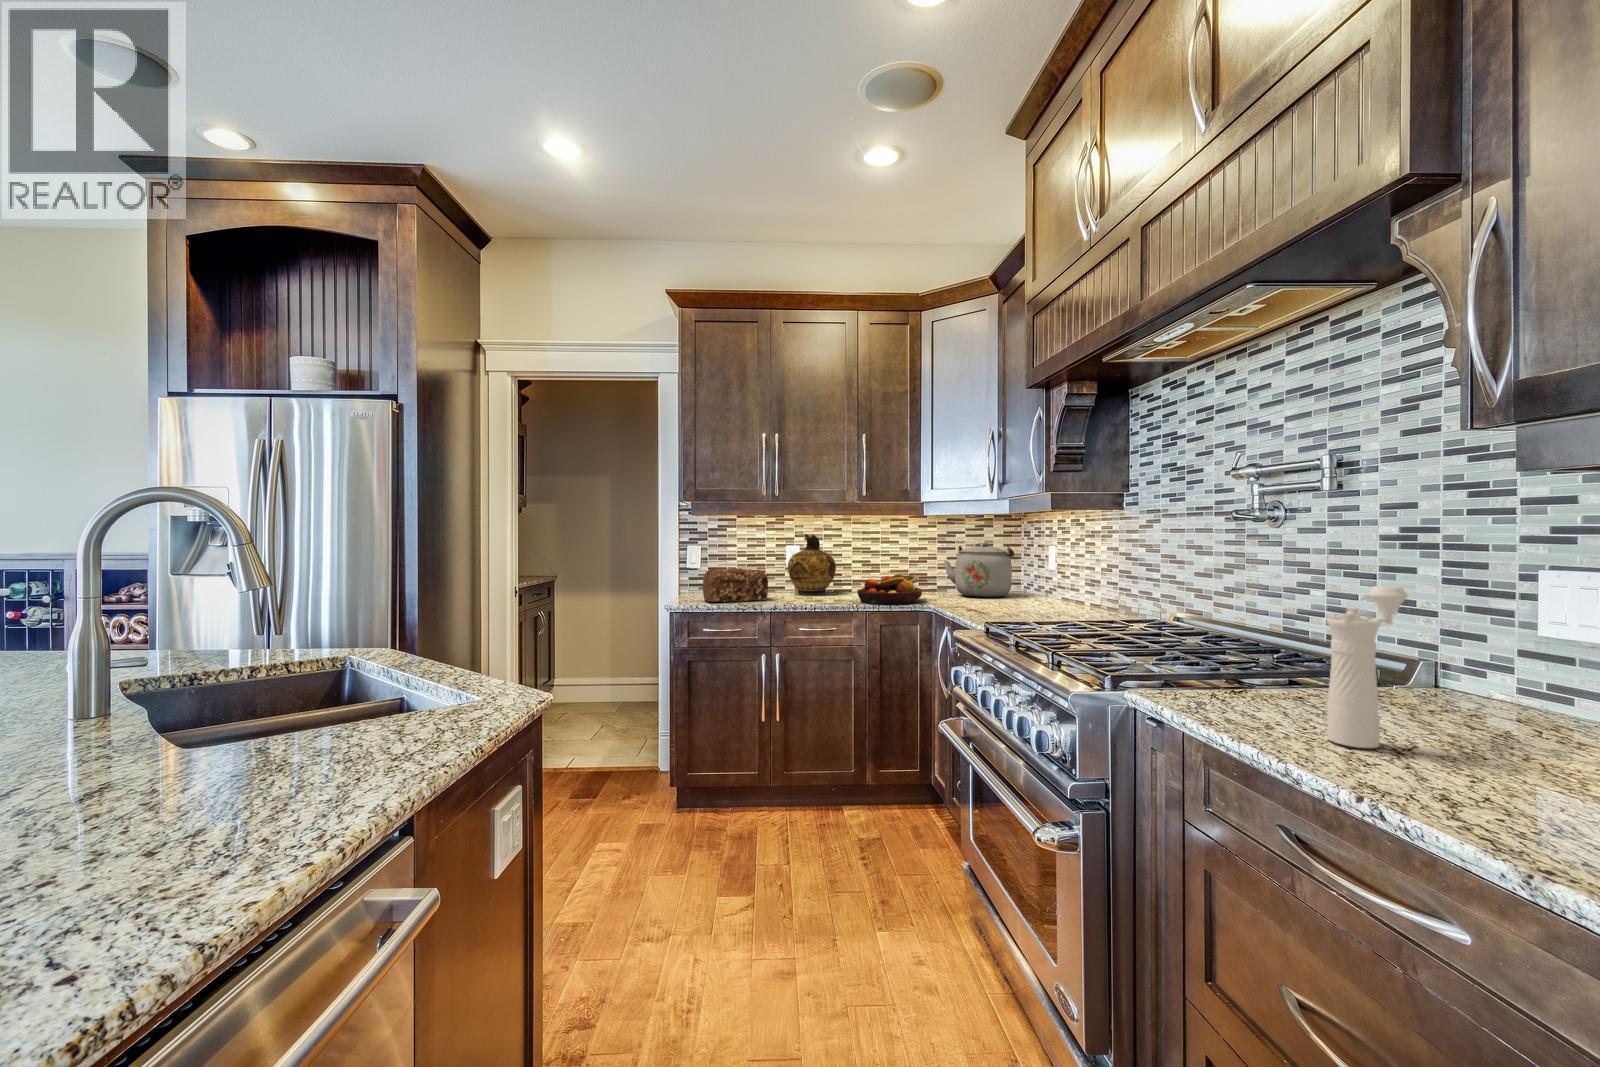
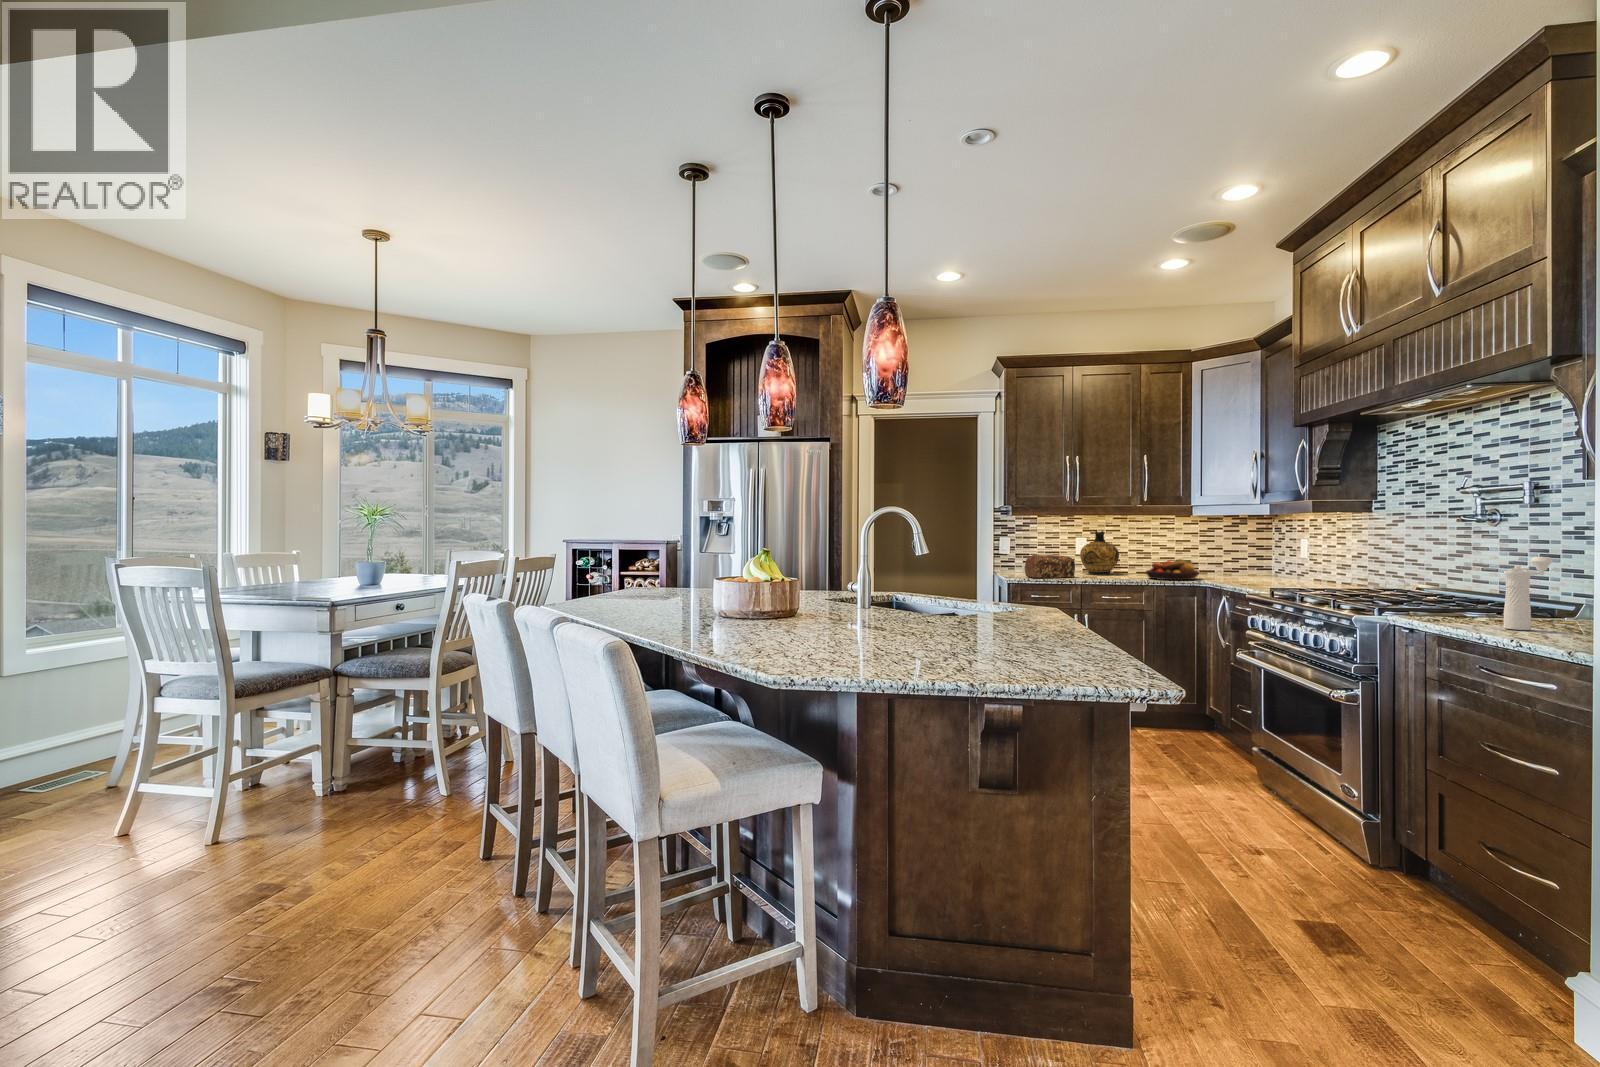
kettle: present [944,543,1014,597] -> none [1210,536,1270,577]

